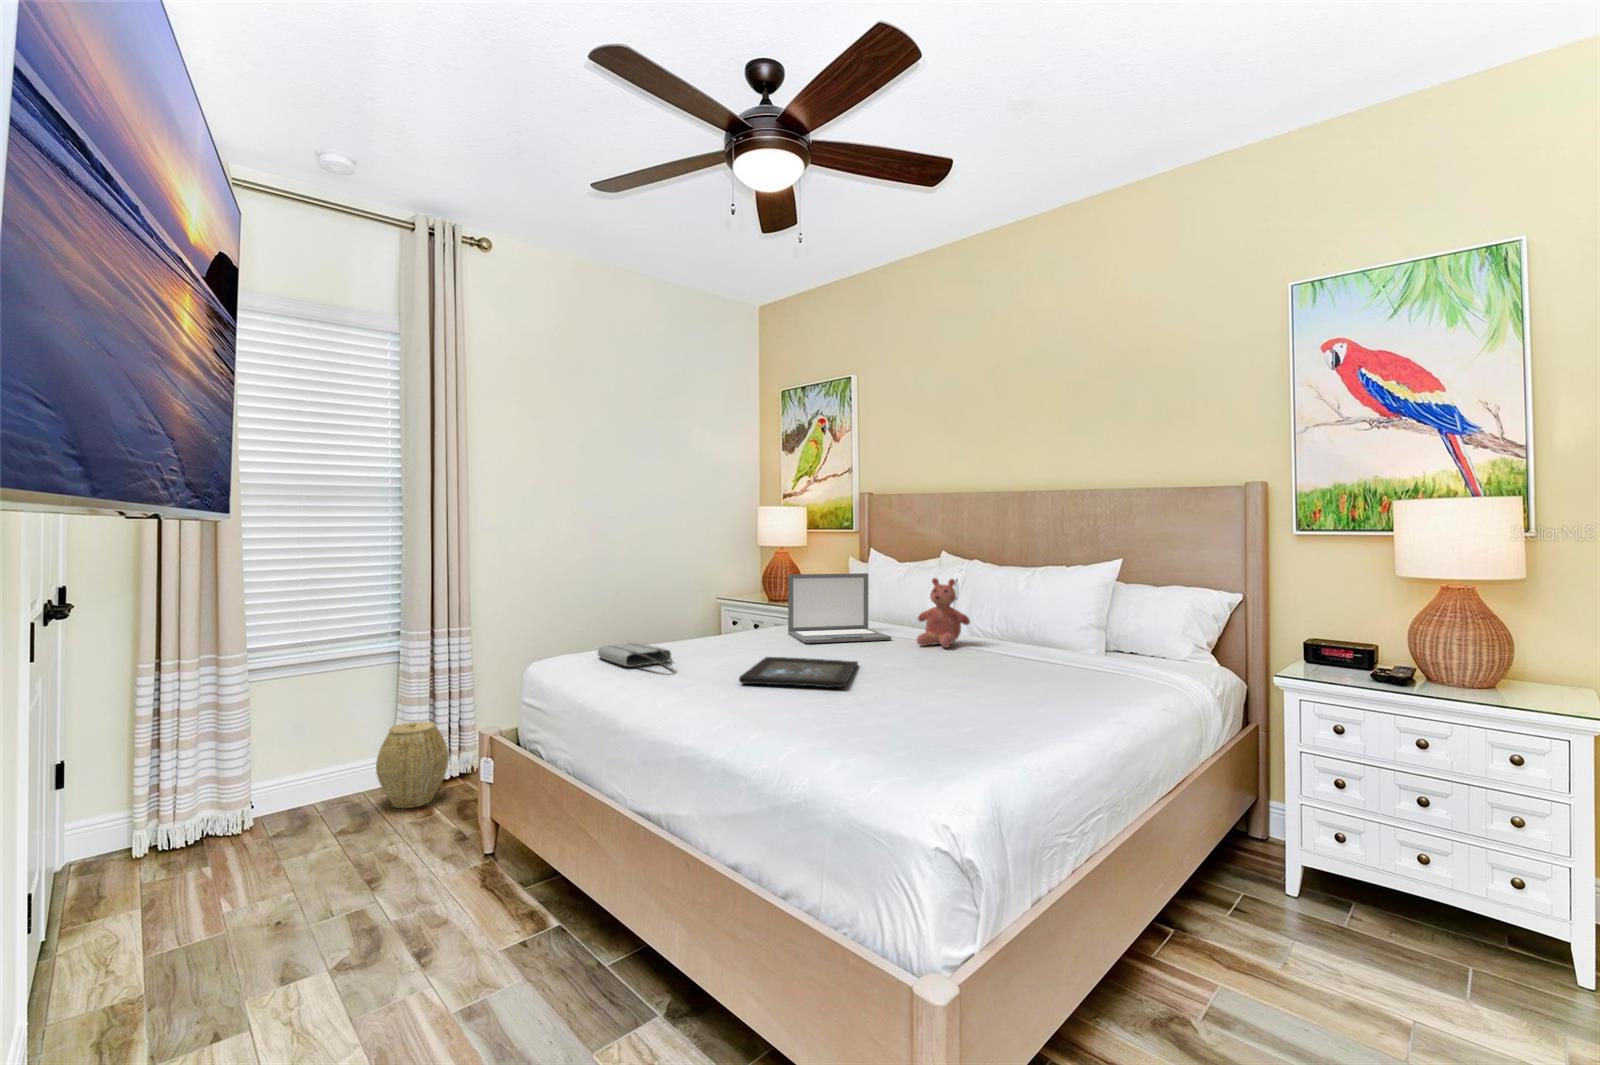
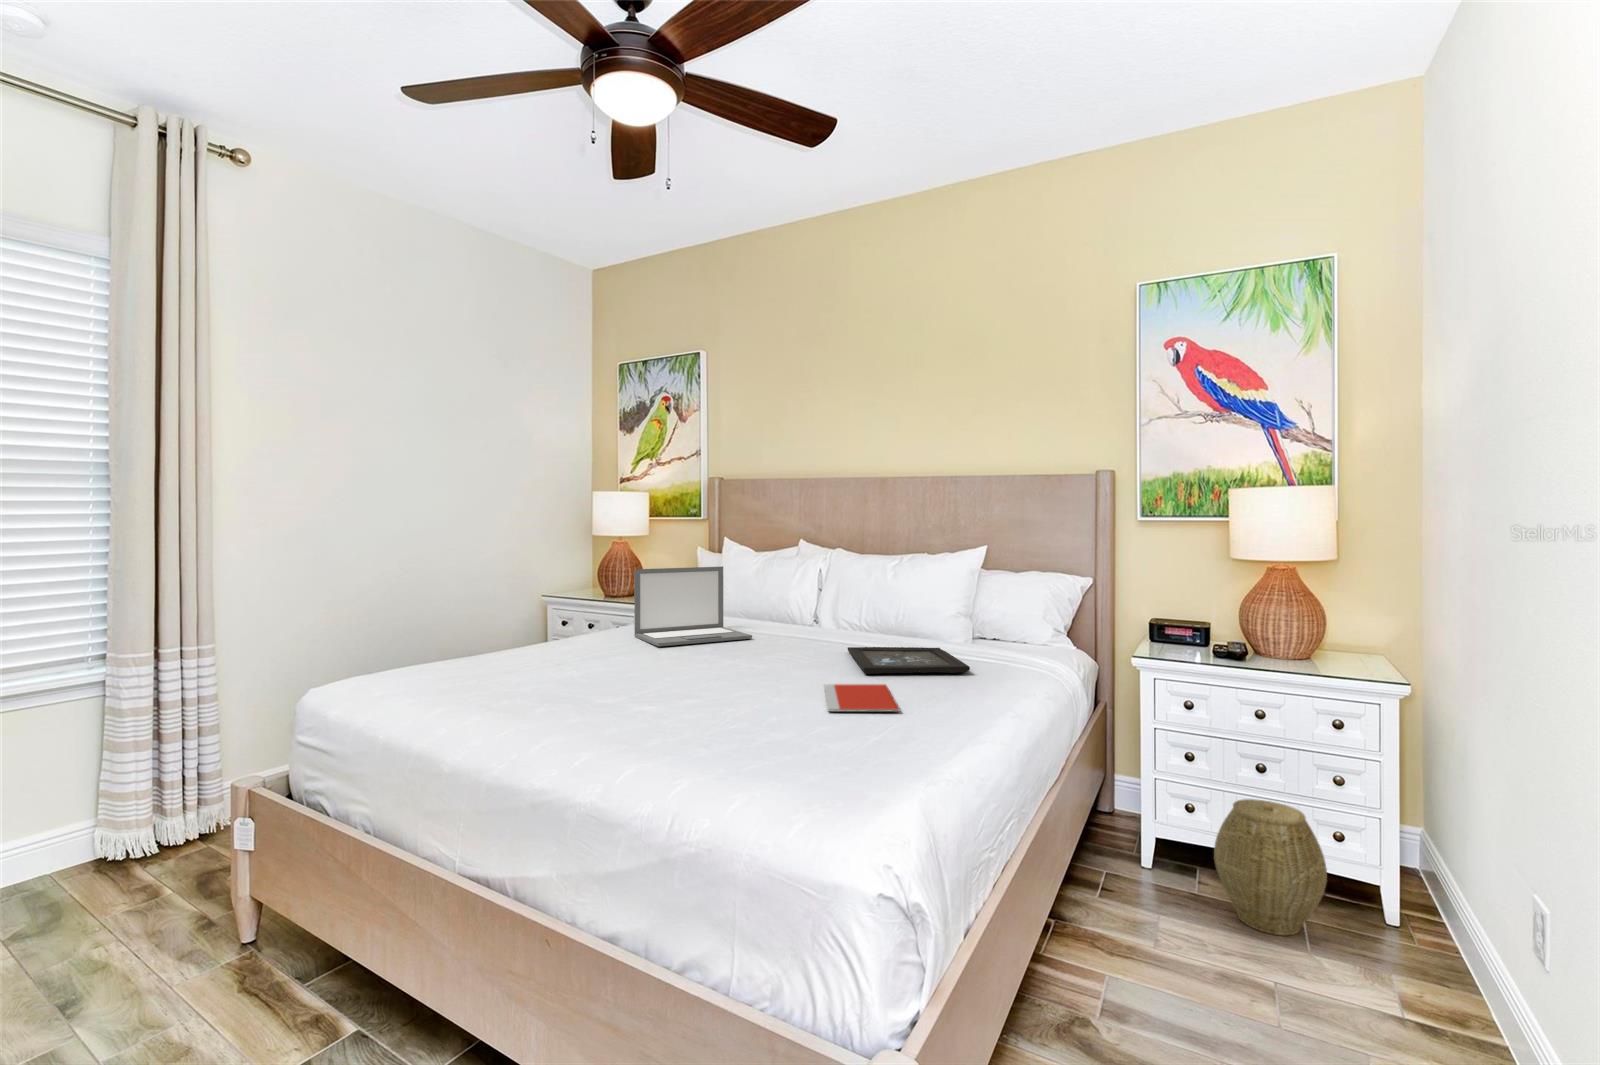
teddy bear: present [917,578,970,648] -> none [781,570,837,645]
tote bag: present [598,643,673,667] -> none [403,656,507,686]
tray: present [739,657,858,687] -> present [848,647,970,674]
notebook: none [937,683,1004,710] -> present [824,684,900,712]
woven basket: present [376,722,449,808] -> present [1214,799,1327,935]

